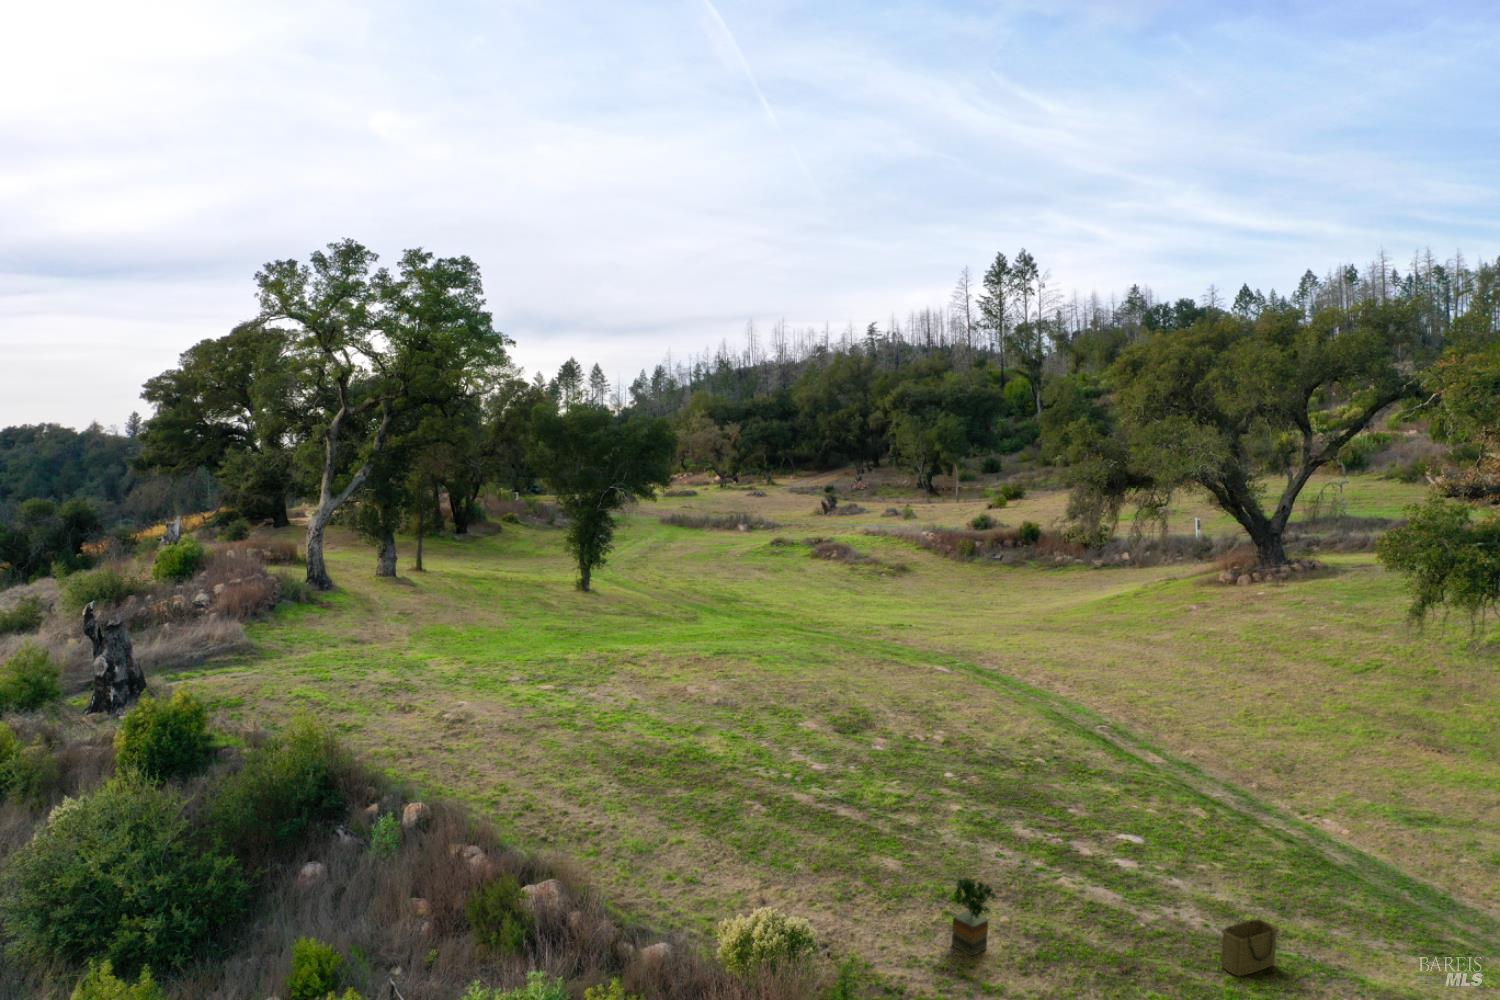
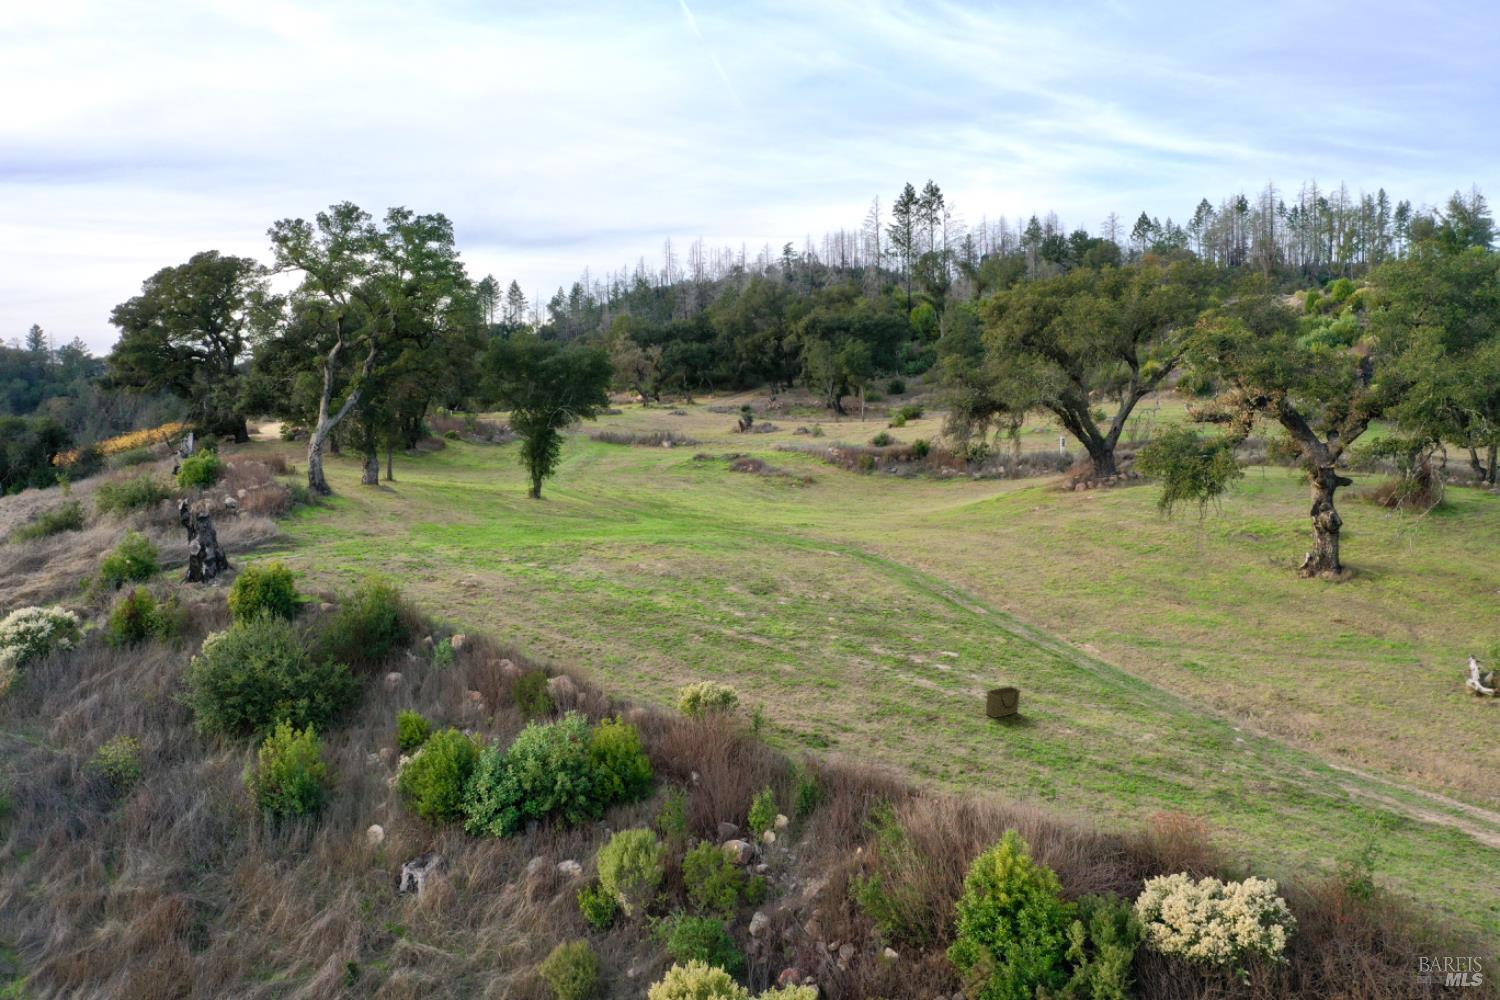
potted tree: present [952,879,997,956] -> none [823,665,852,711]

